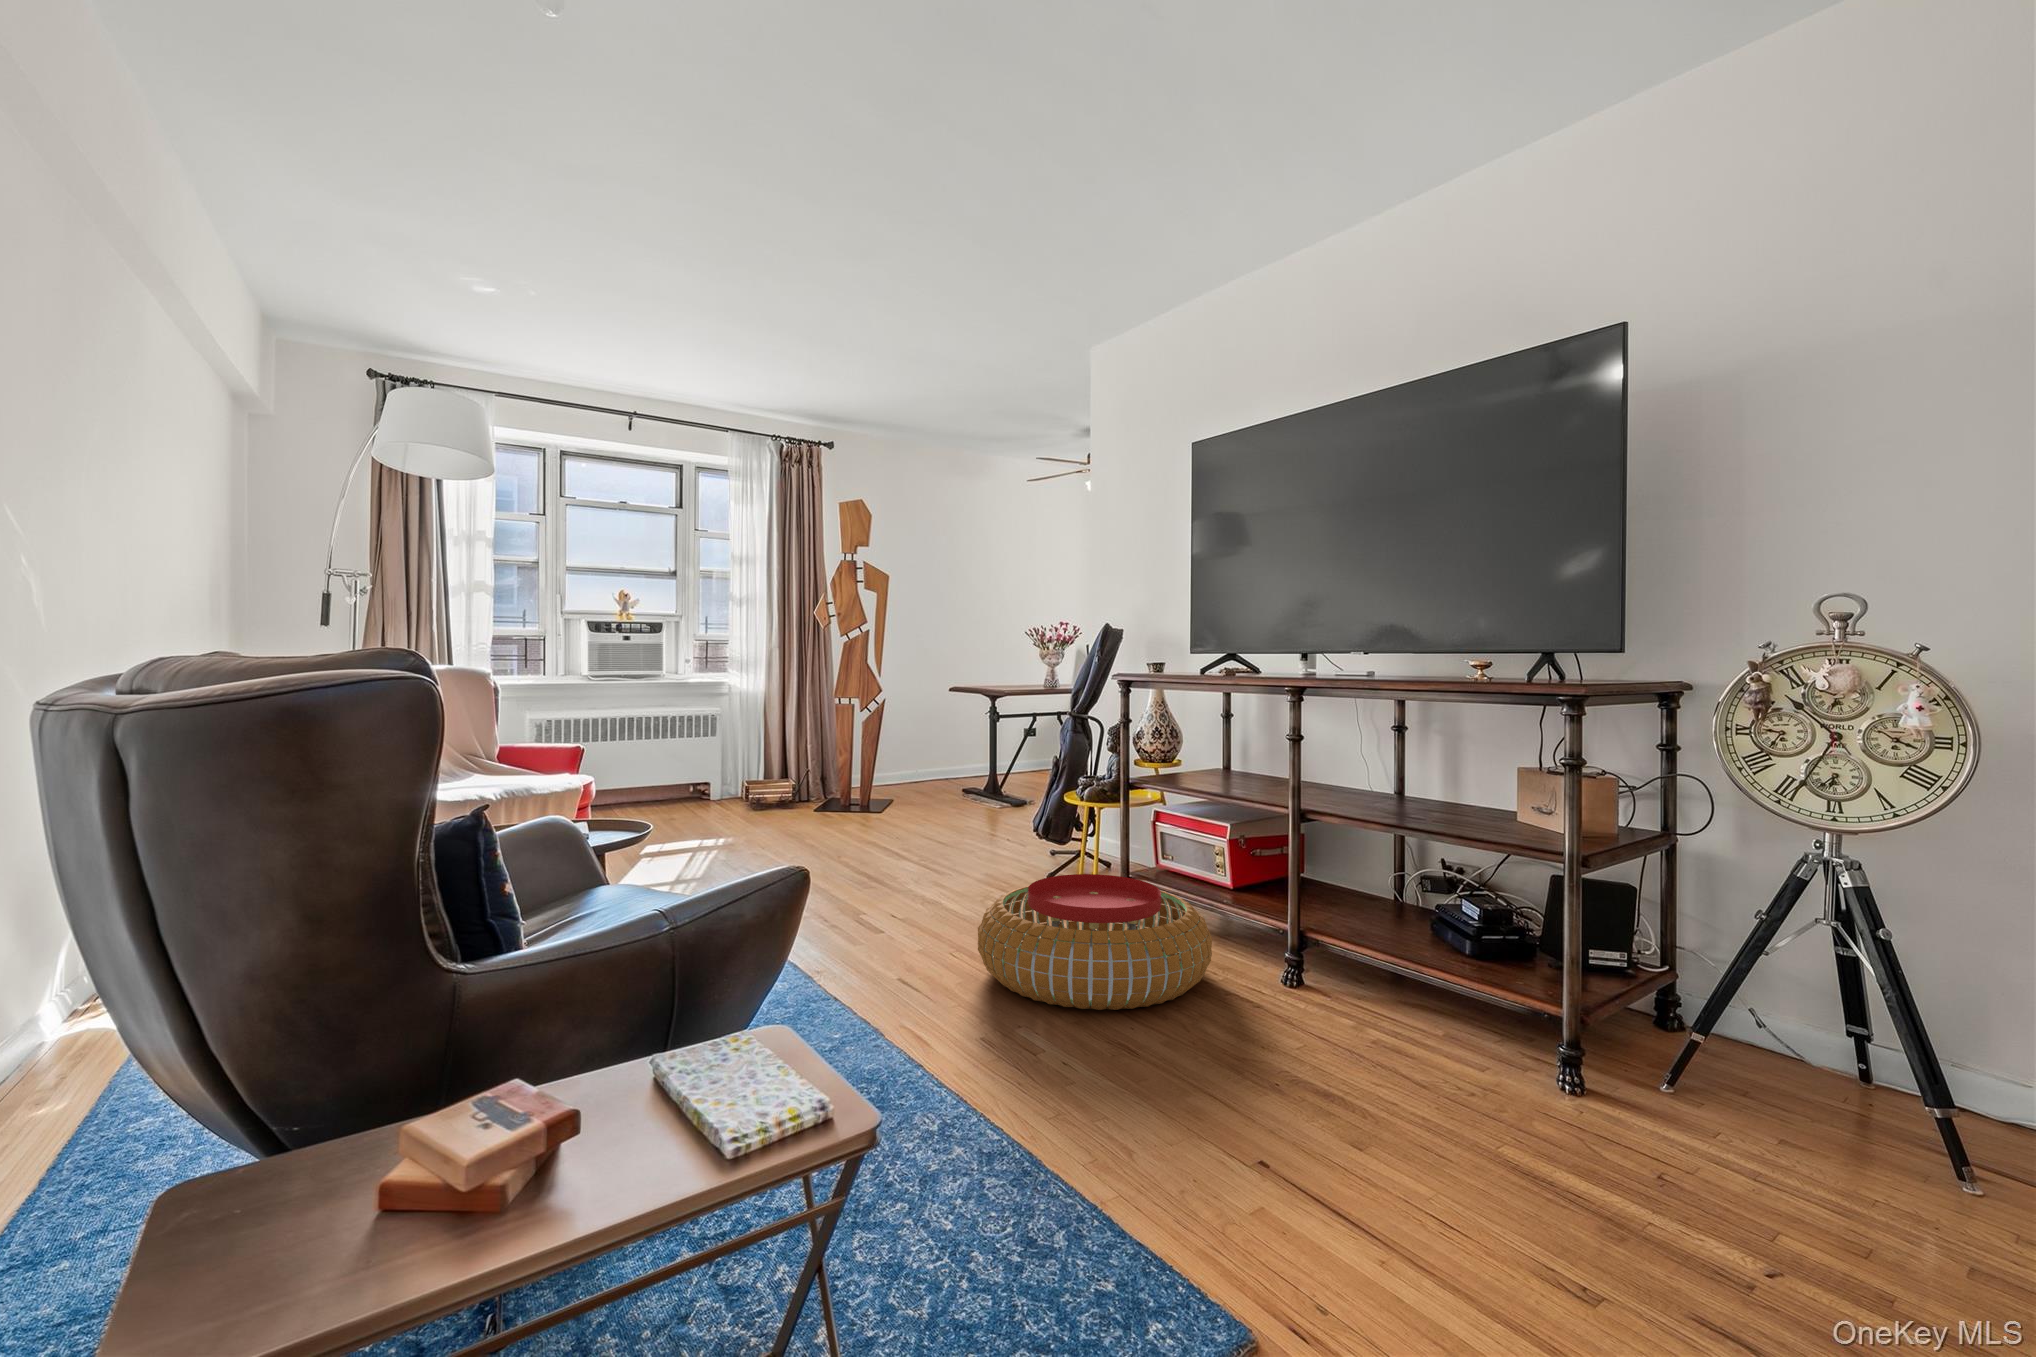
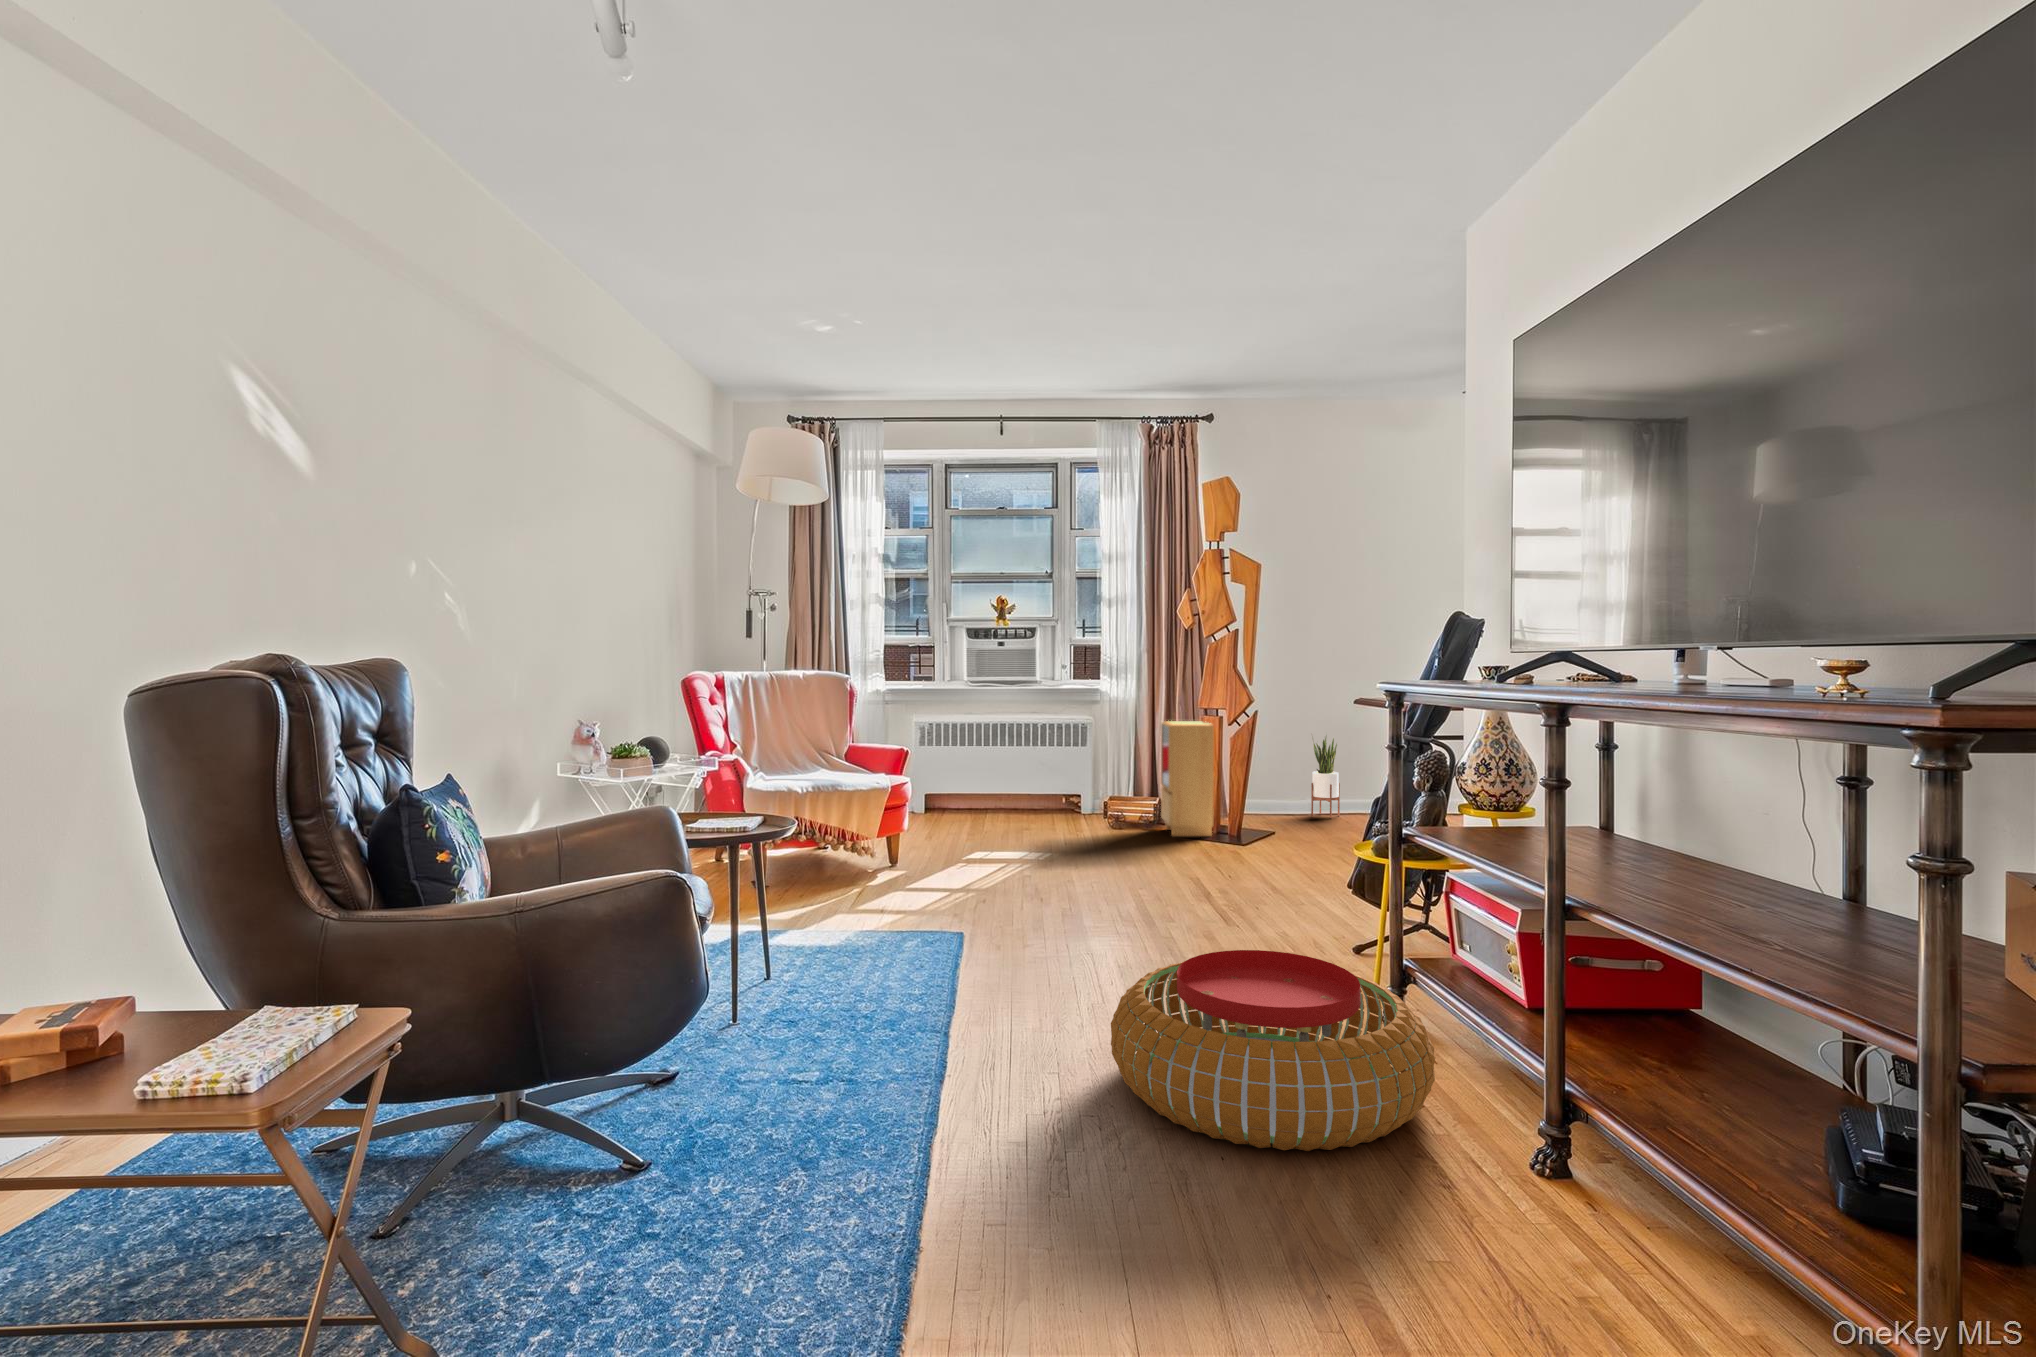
speaker: none [798,710,851,812] -> present [1161,721,1214,836]
potted plant: none [909,717,930,788] -> present [1311,732,1340,818]

